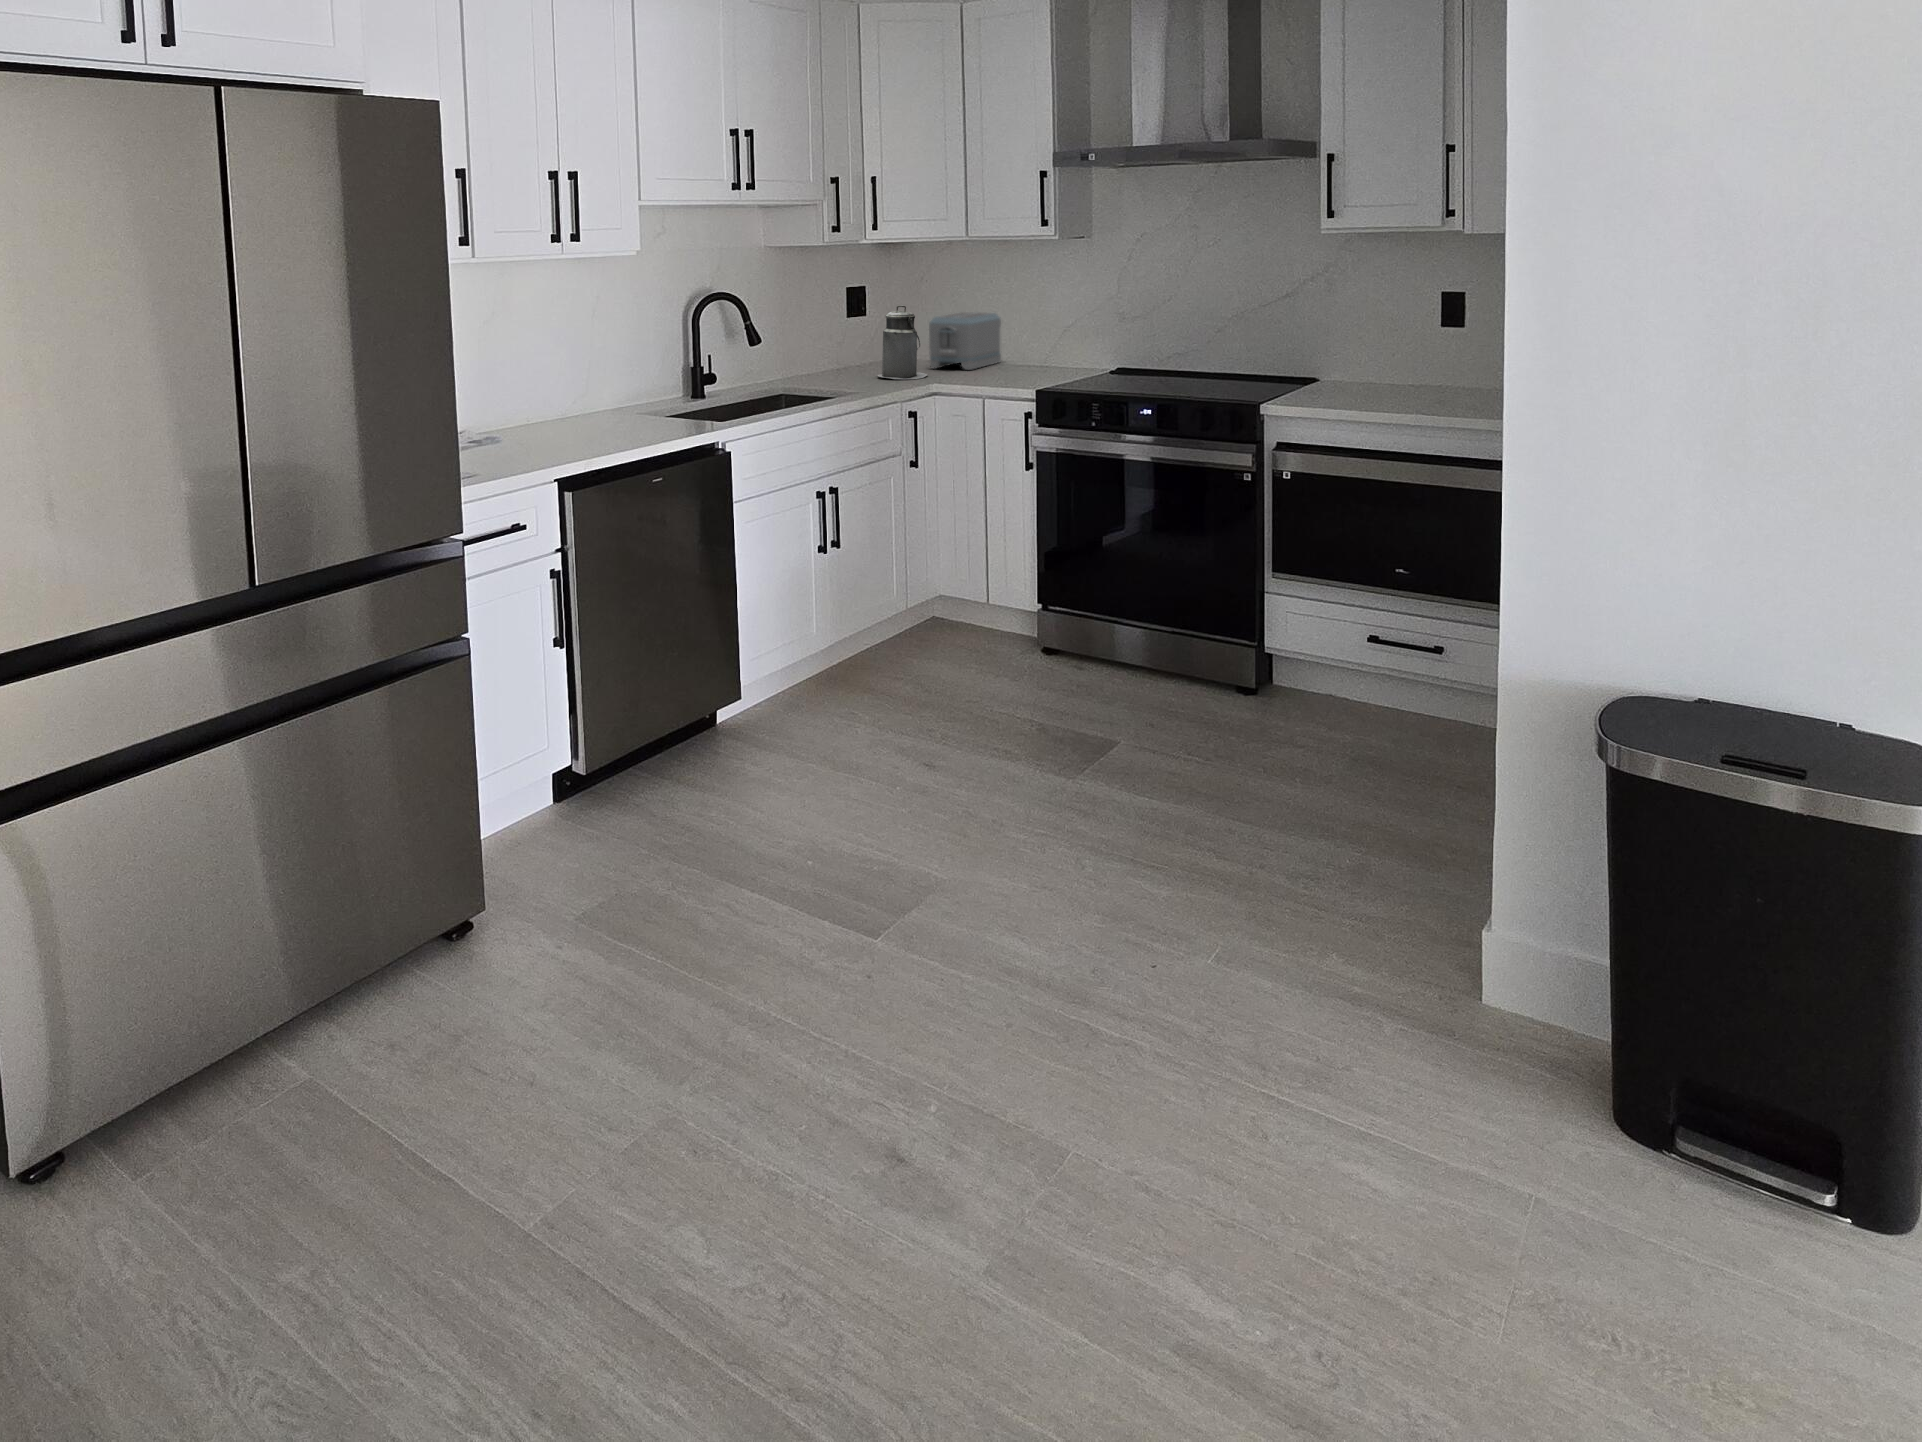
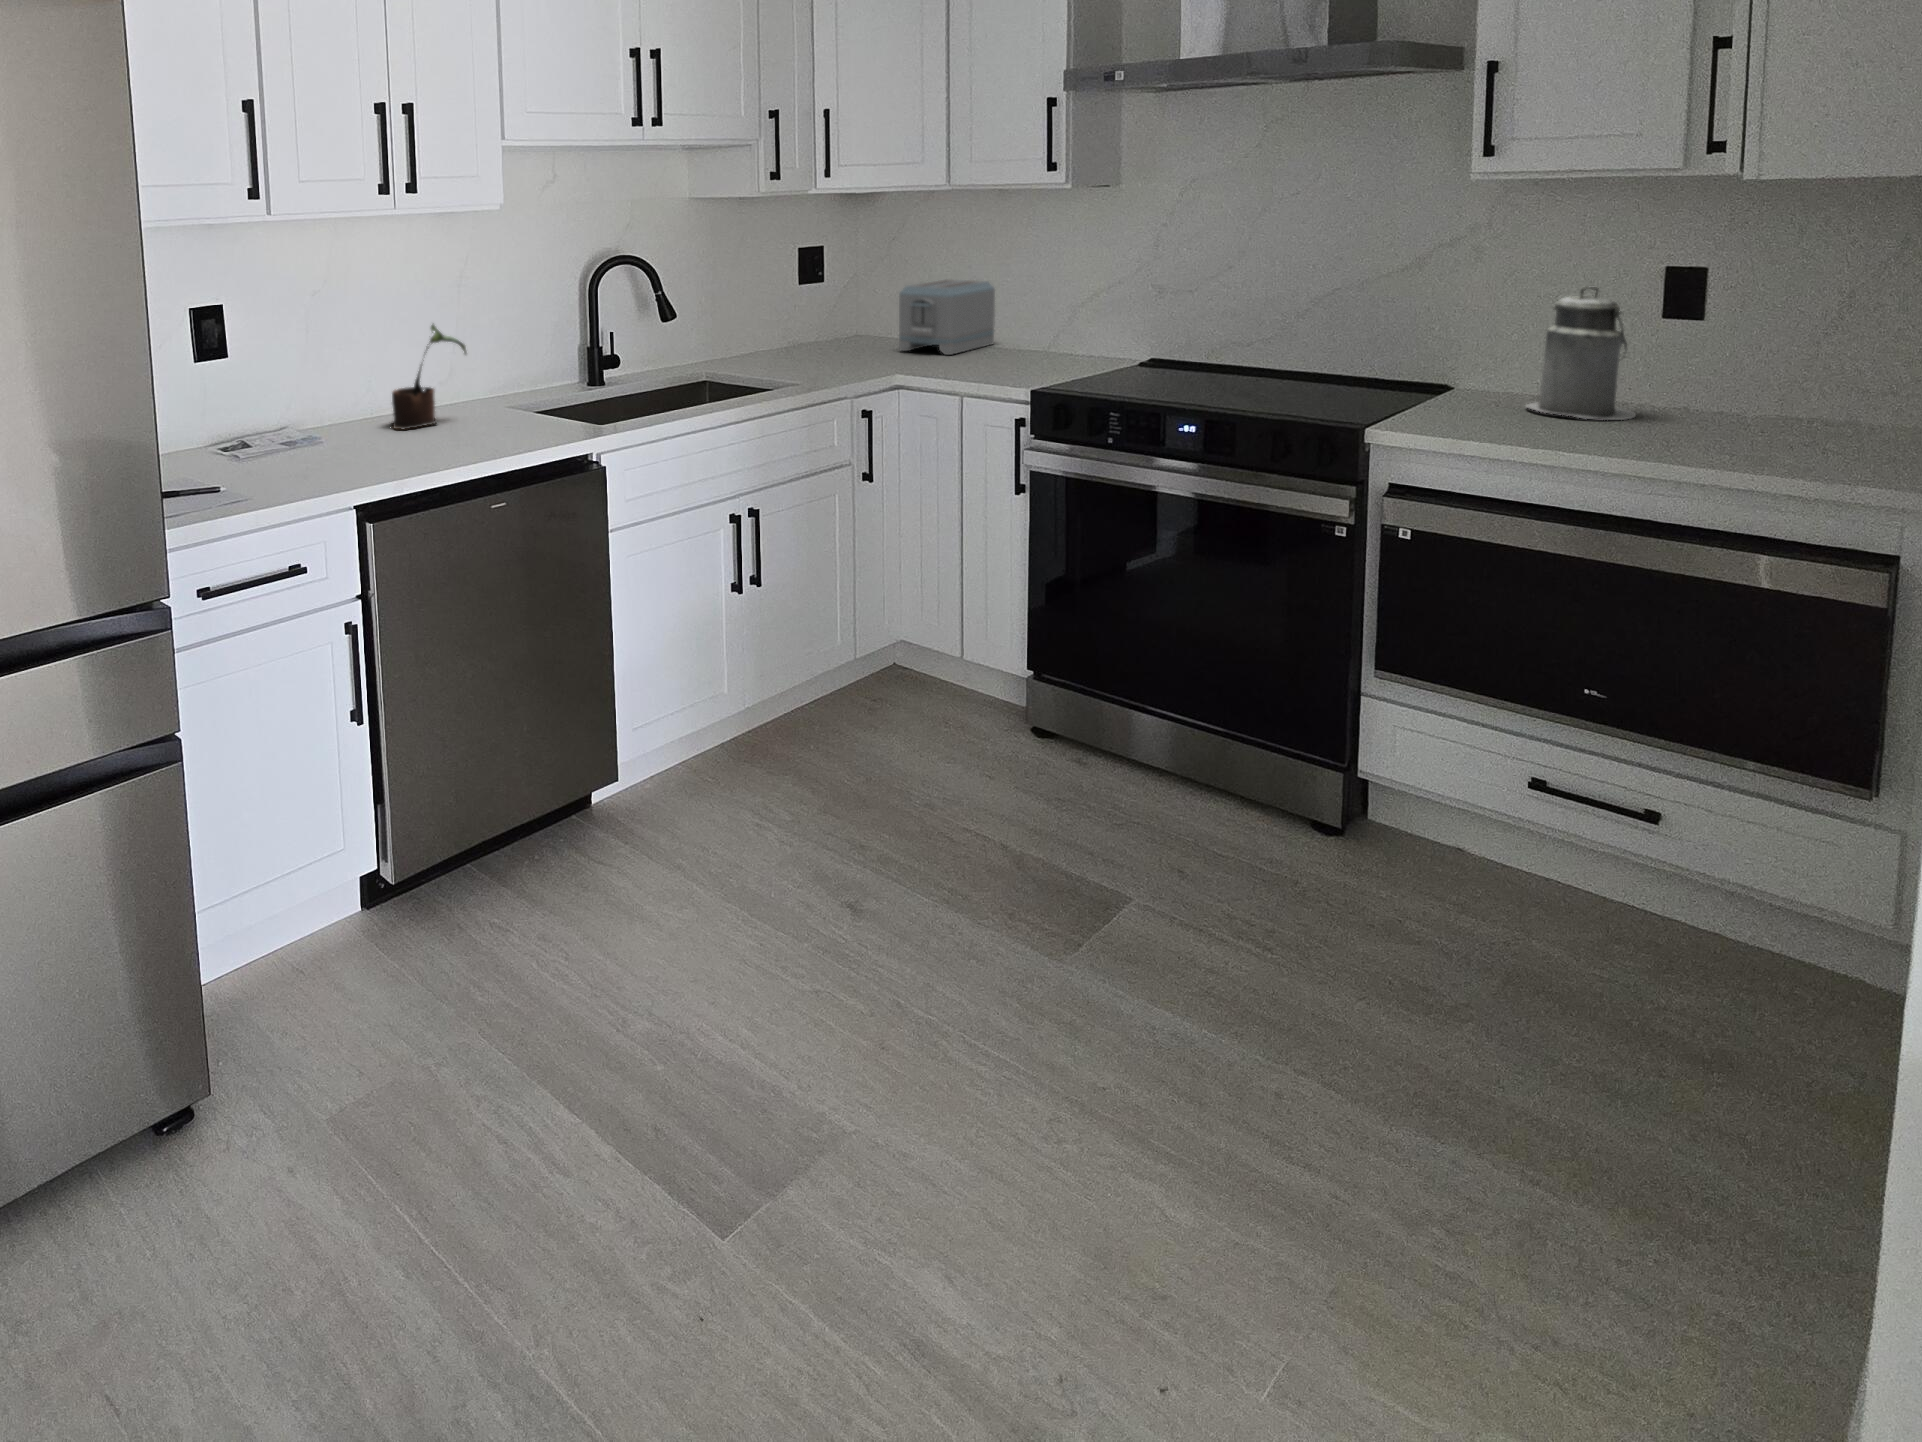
canister: present [877,306,927,379] -> present [1526,286,1636,420]
potted plant: none [546,345,608,431] -> present [392,325,466,429]

